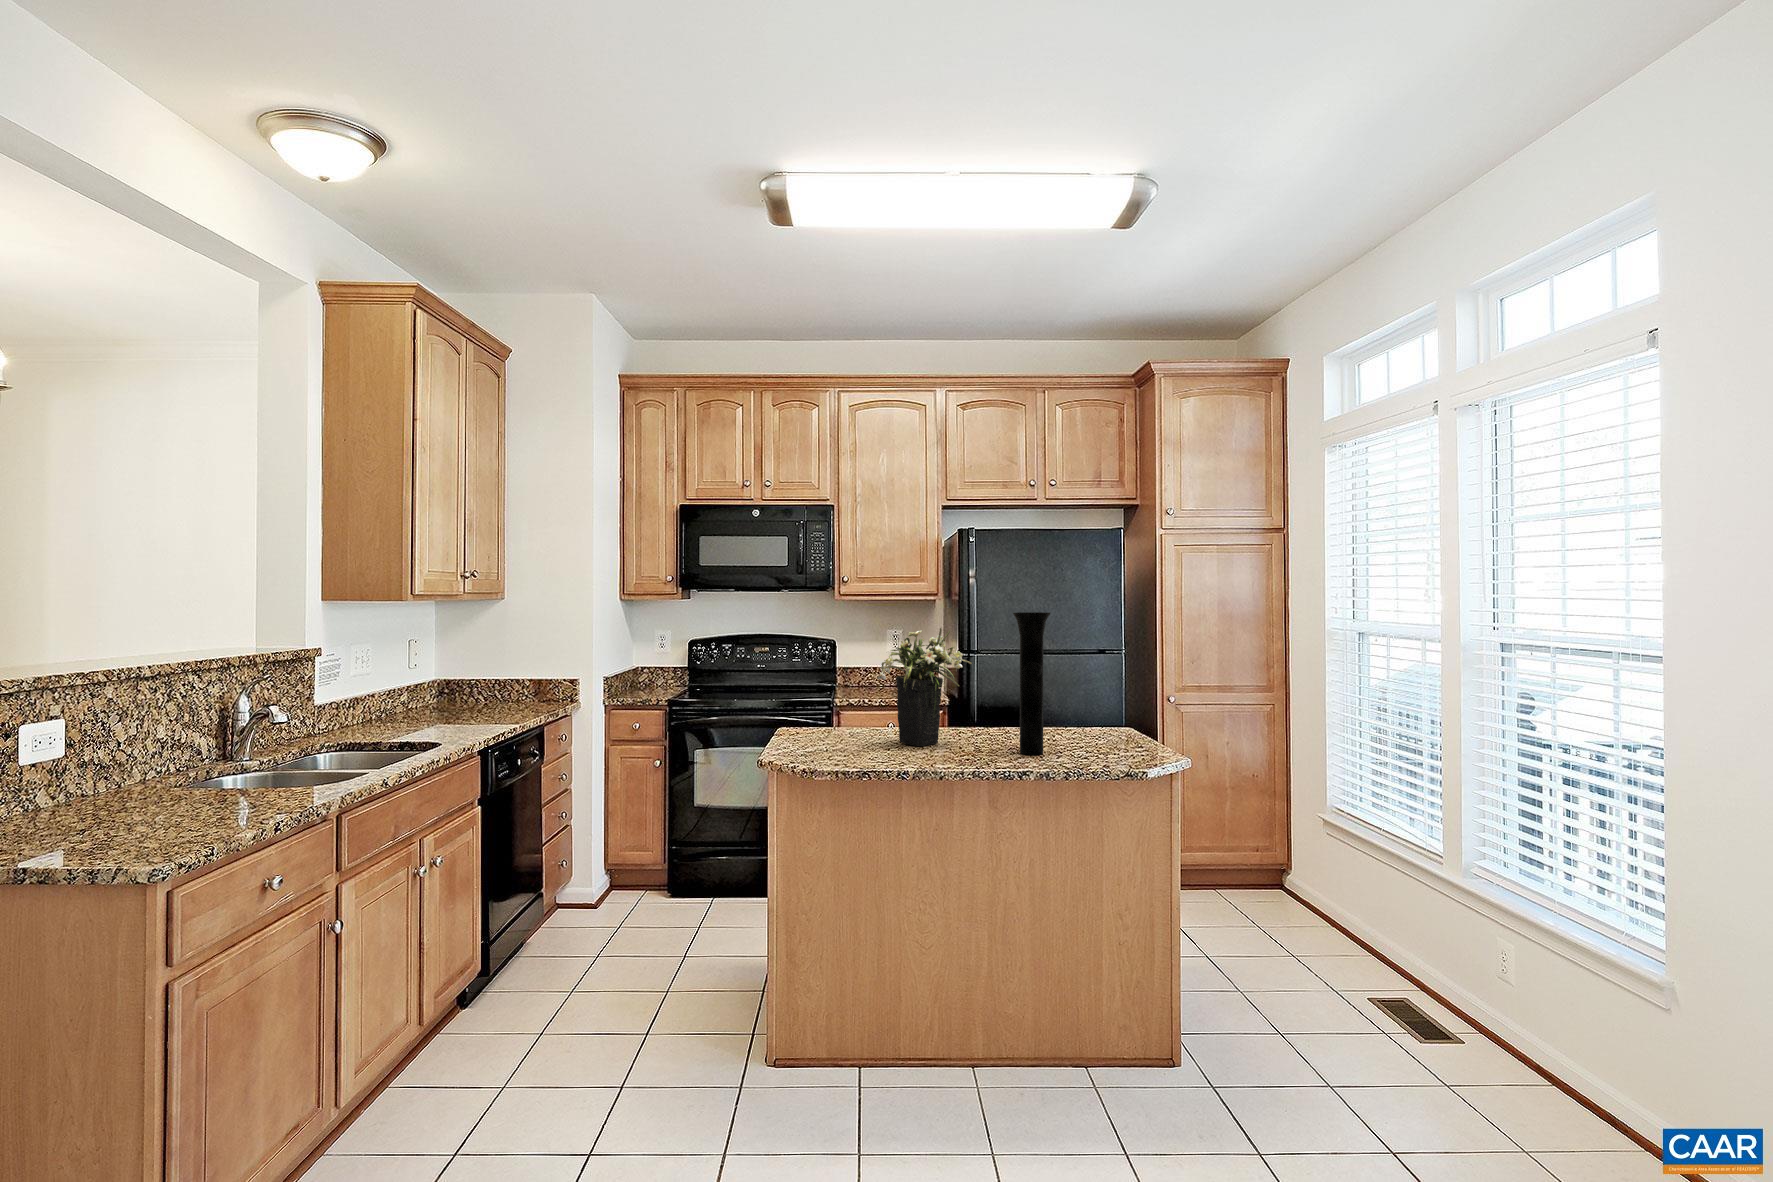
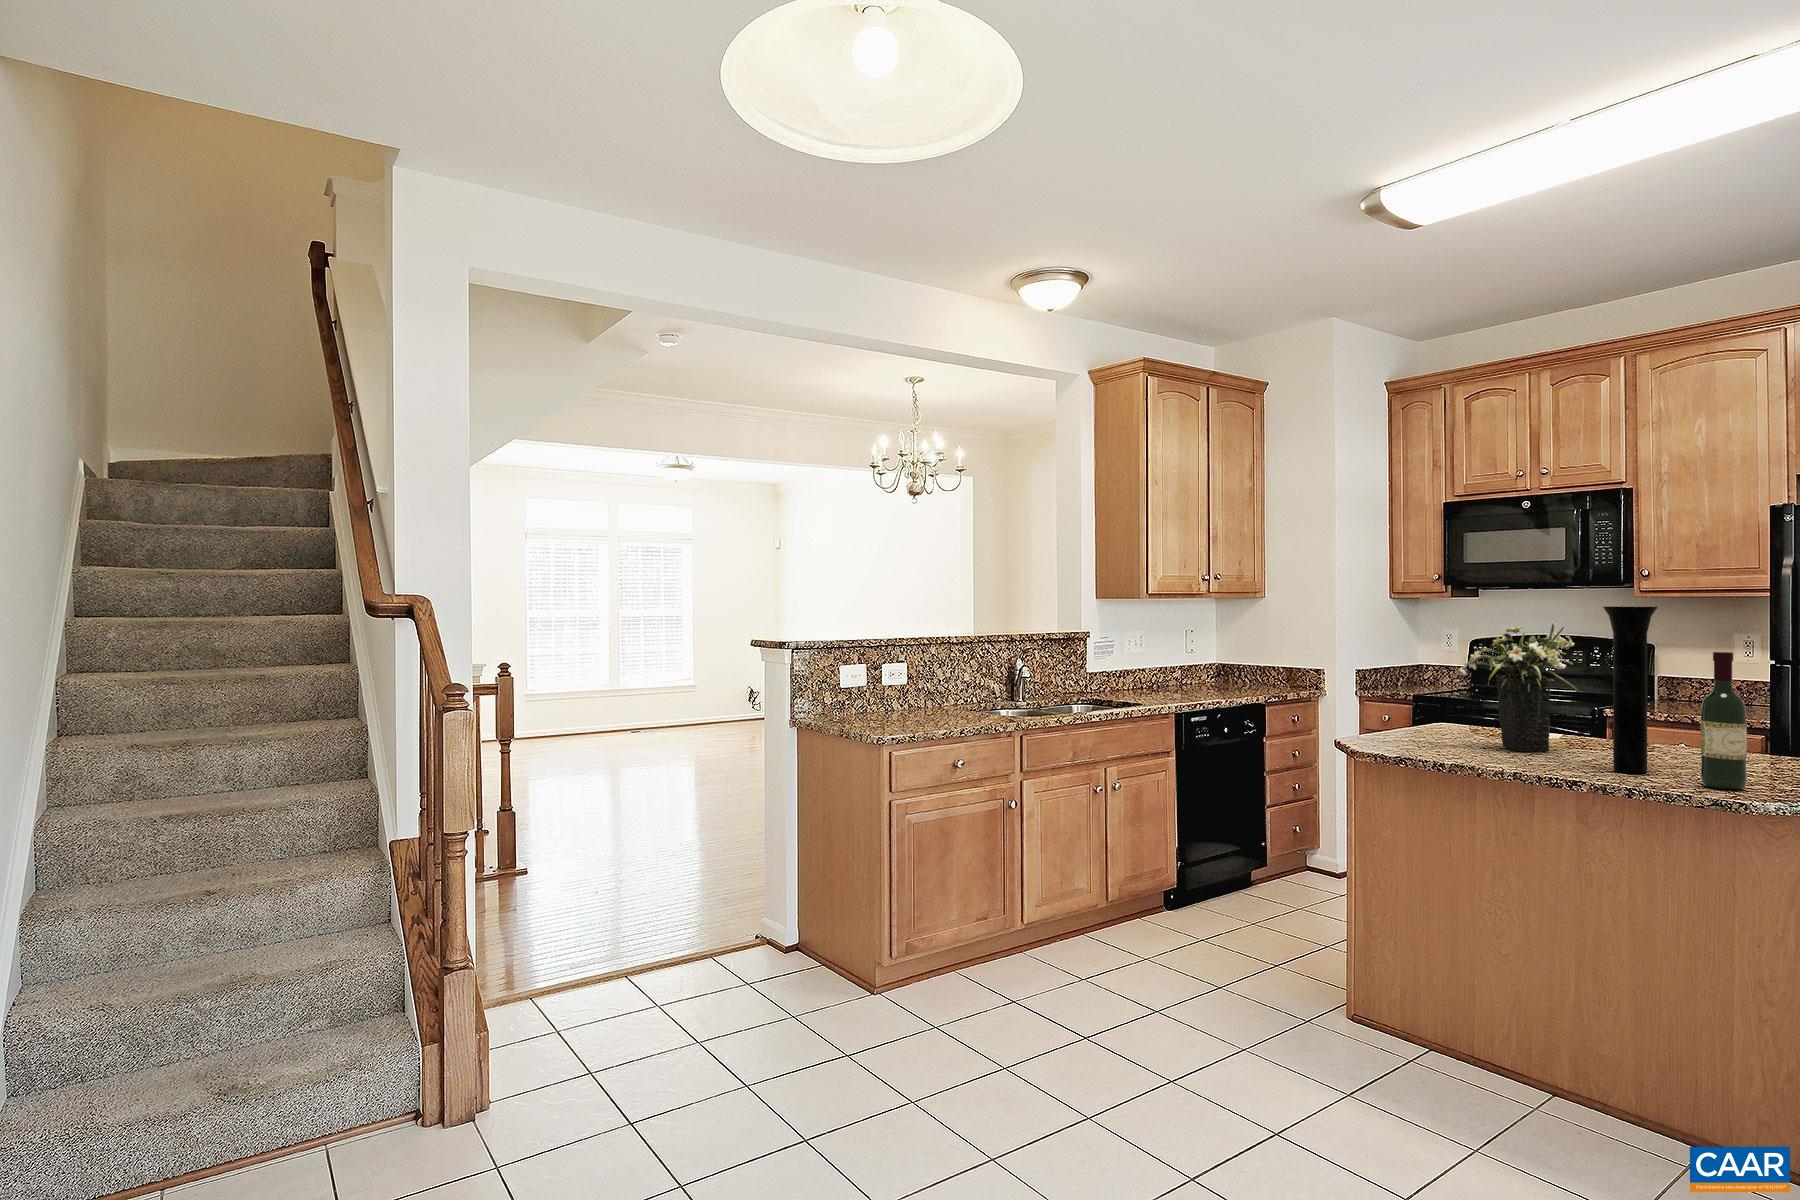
wine bottle: none [1094,649,1123,758] -> present [1700,652,1747,789]

